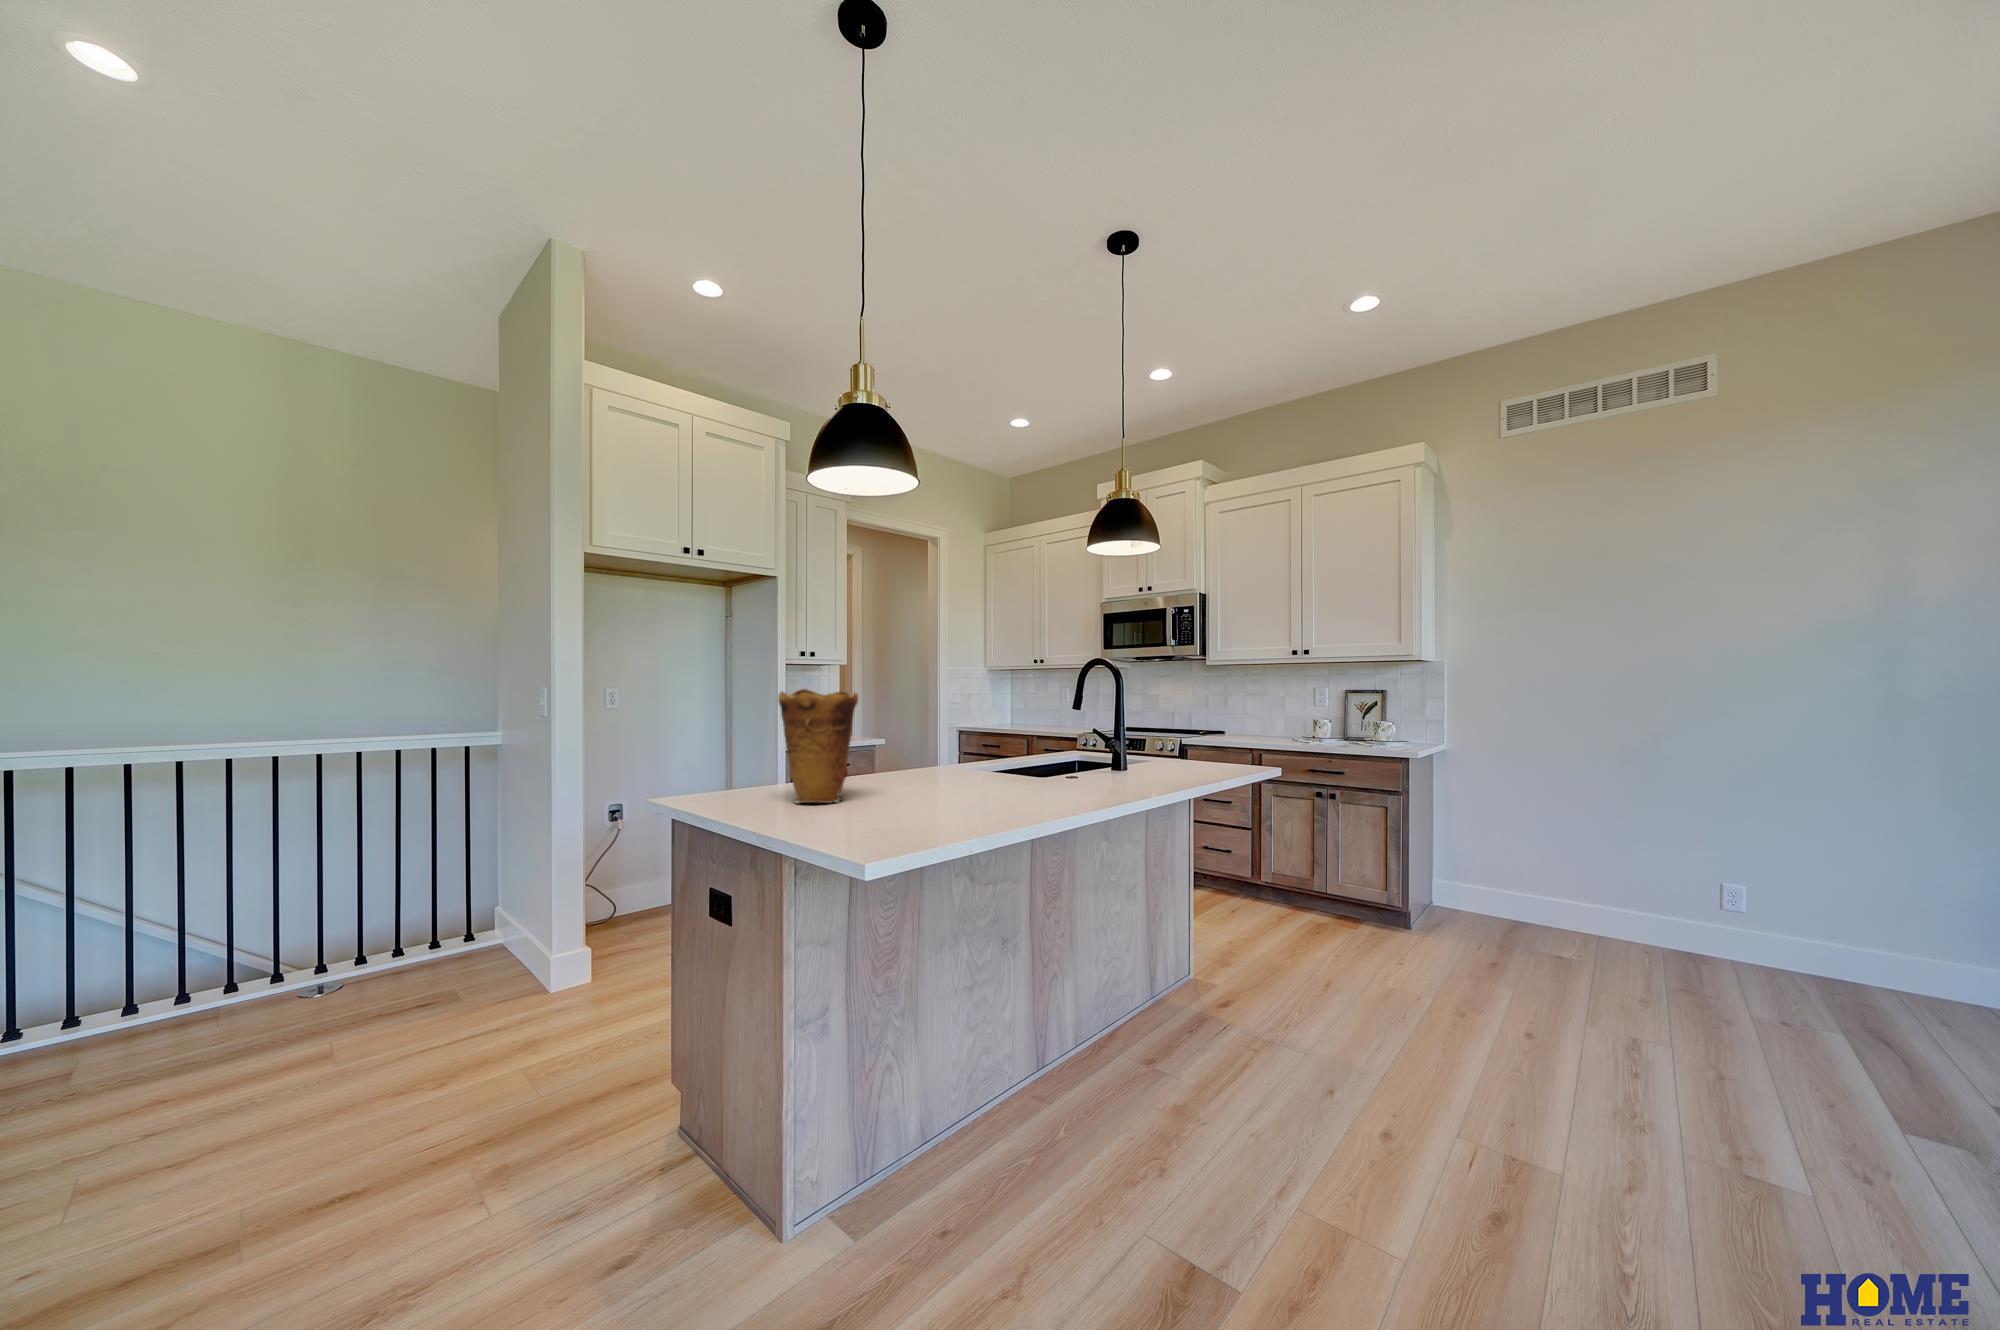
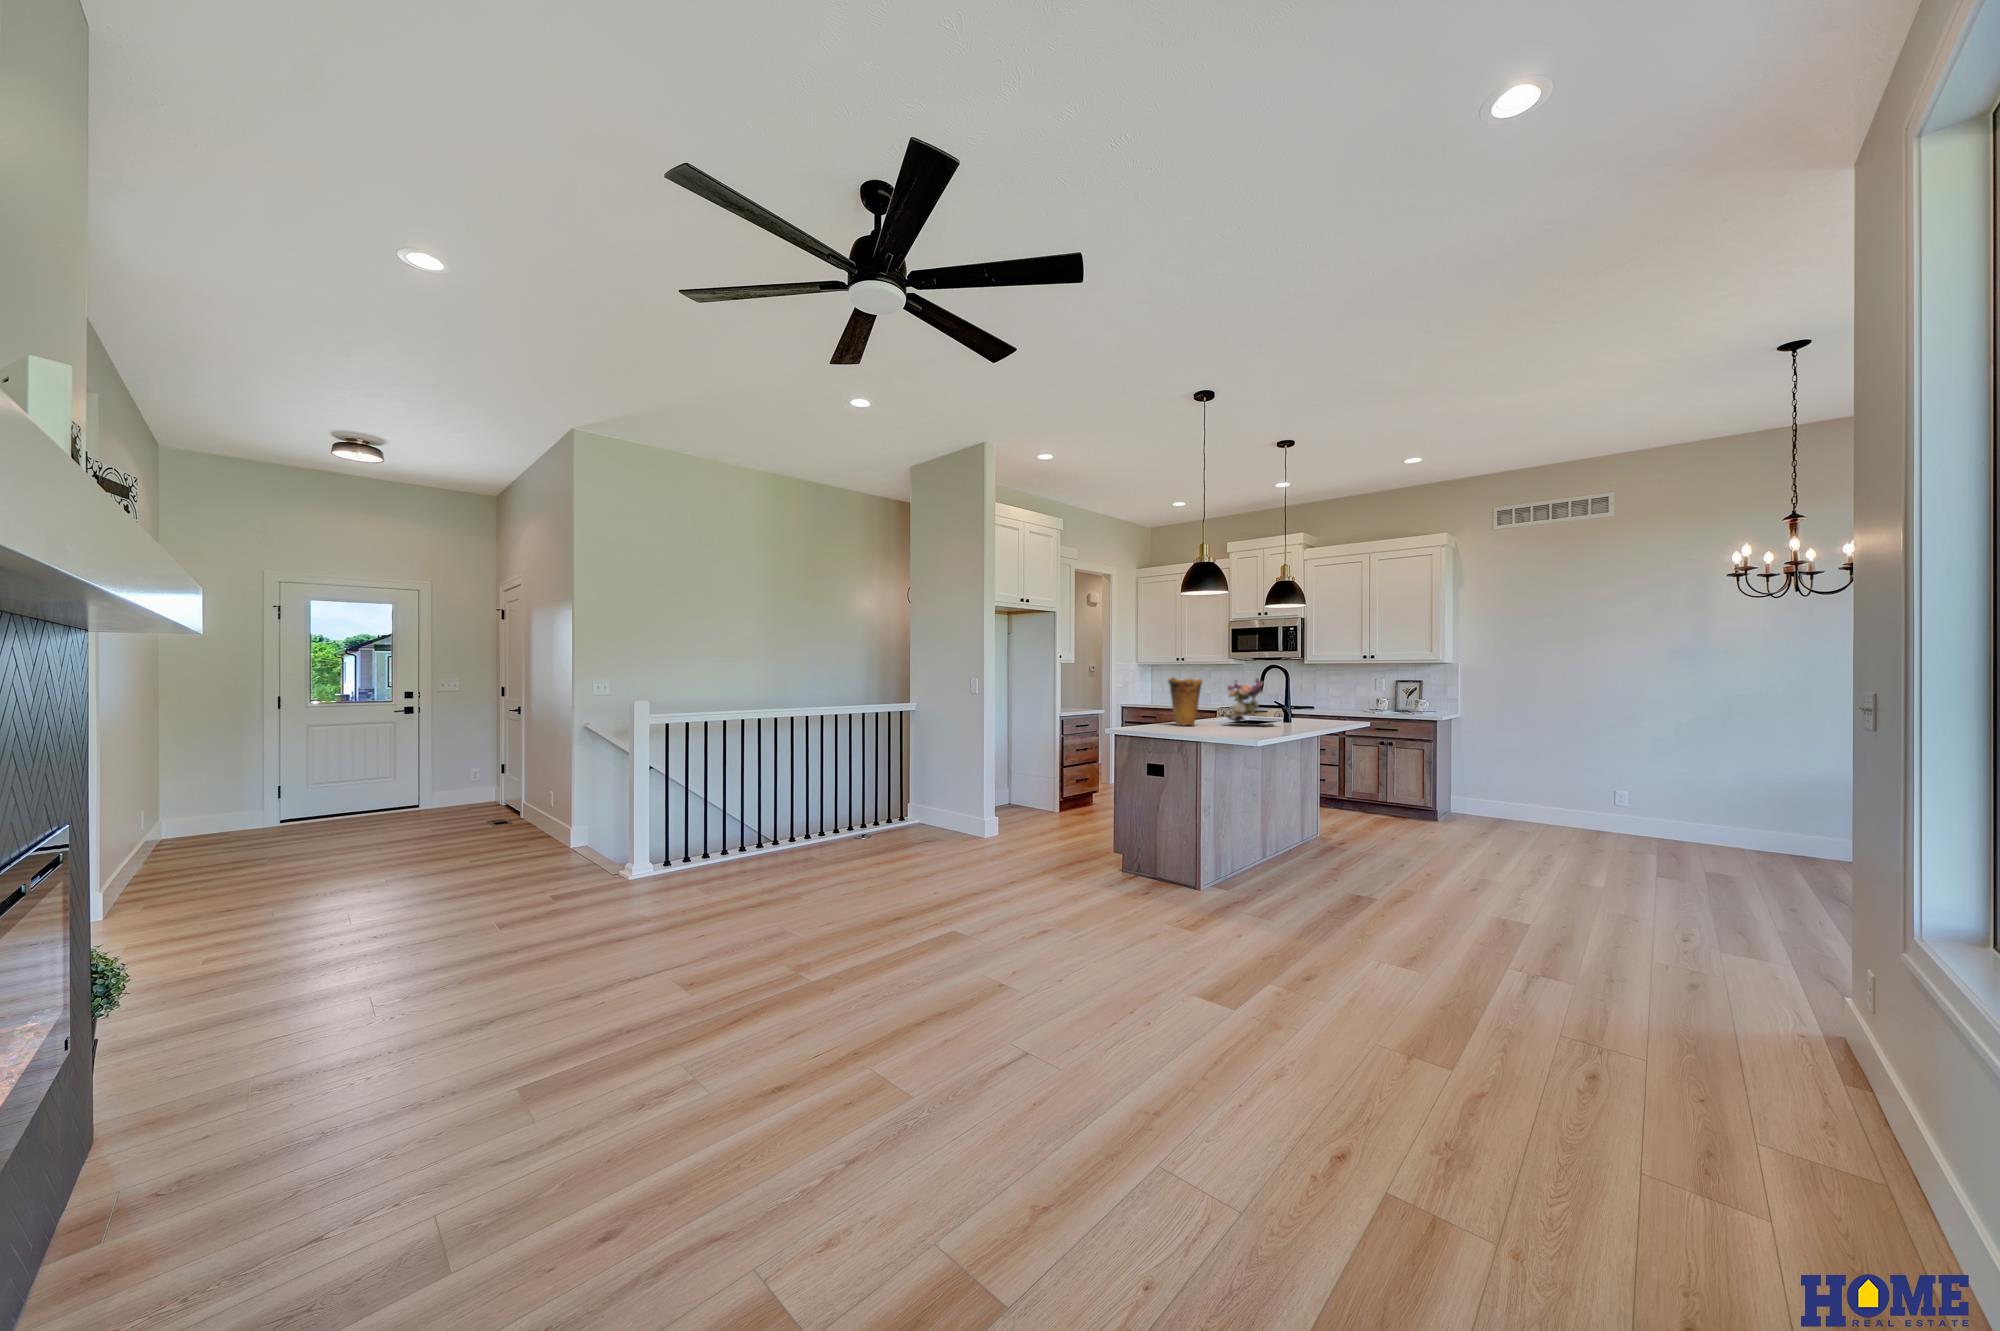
flower arrangement: none [909,686,1041,797] -> present [1224,678,1276,723]

